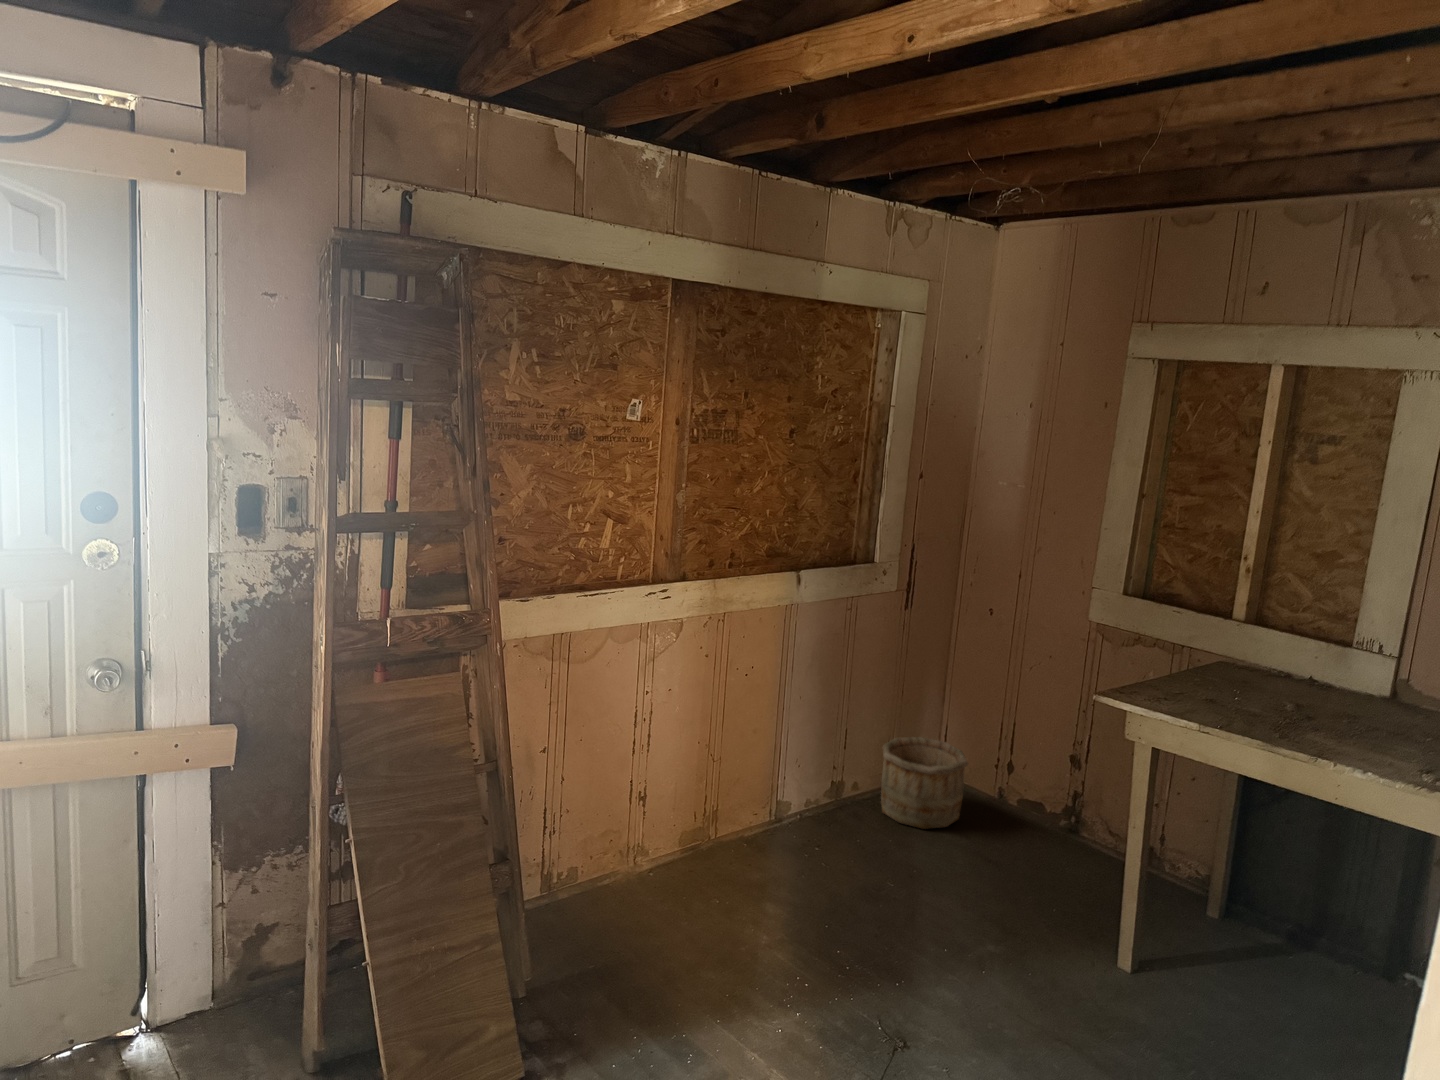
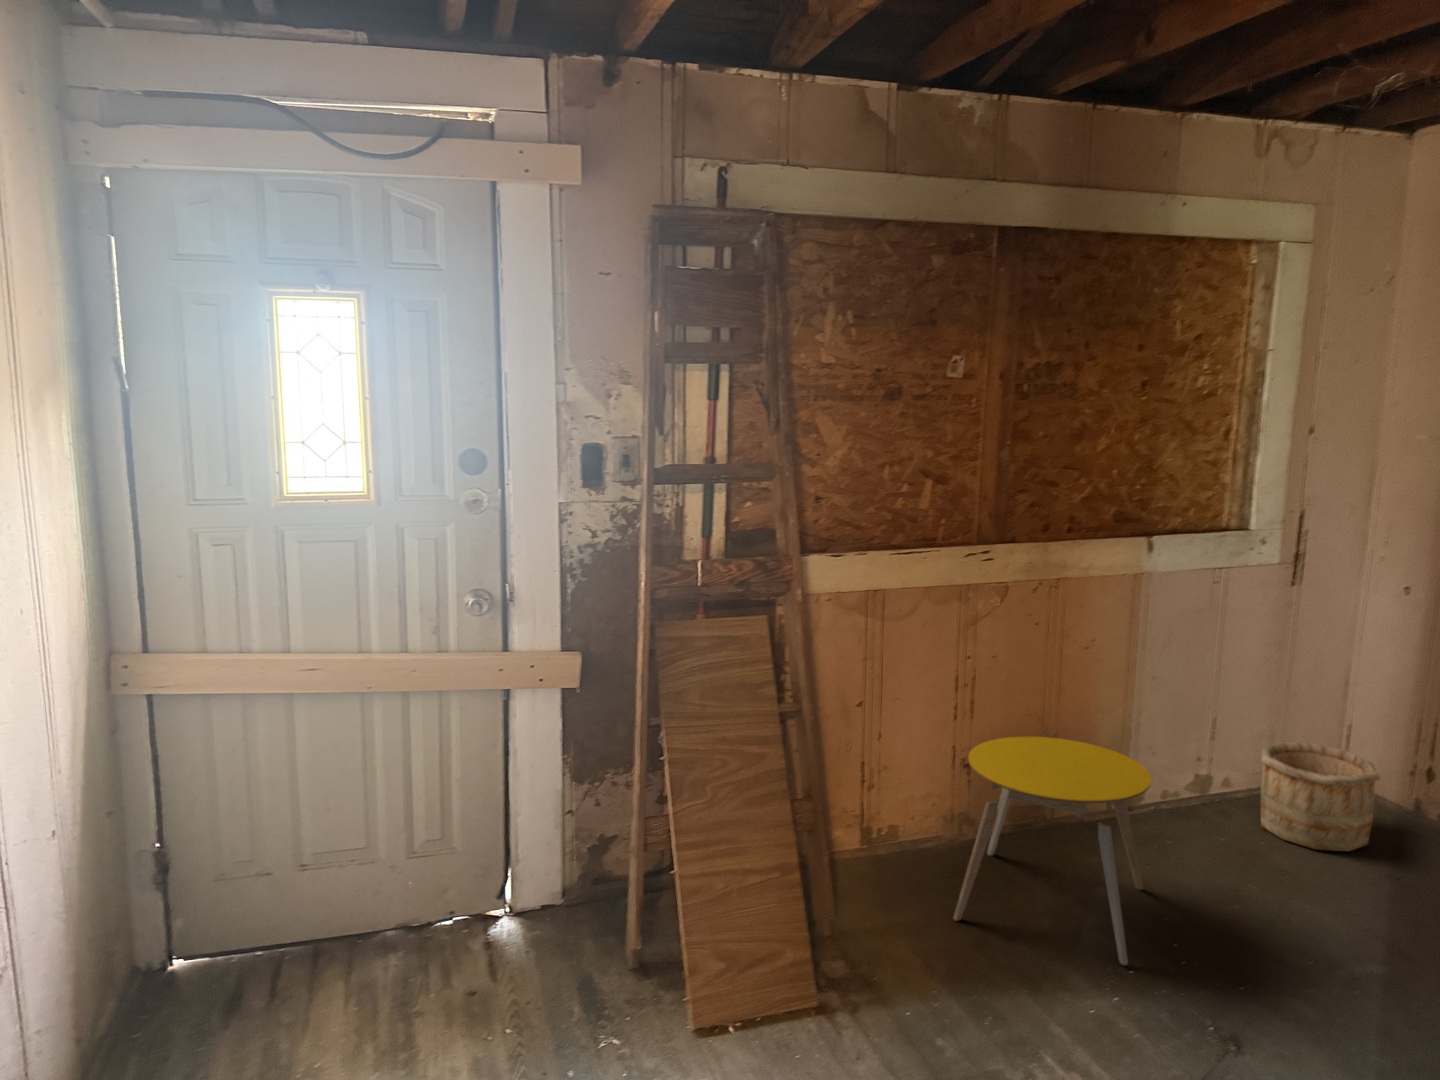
stool: none [638,759,808,964] -> present [954,736,1151,965]

